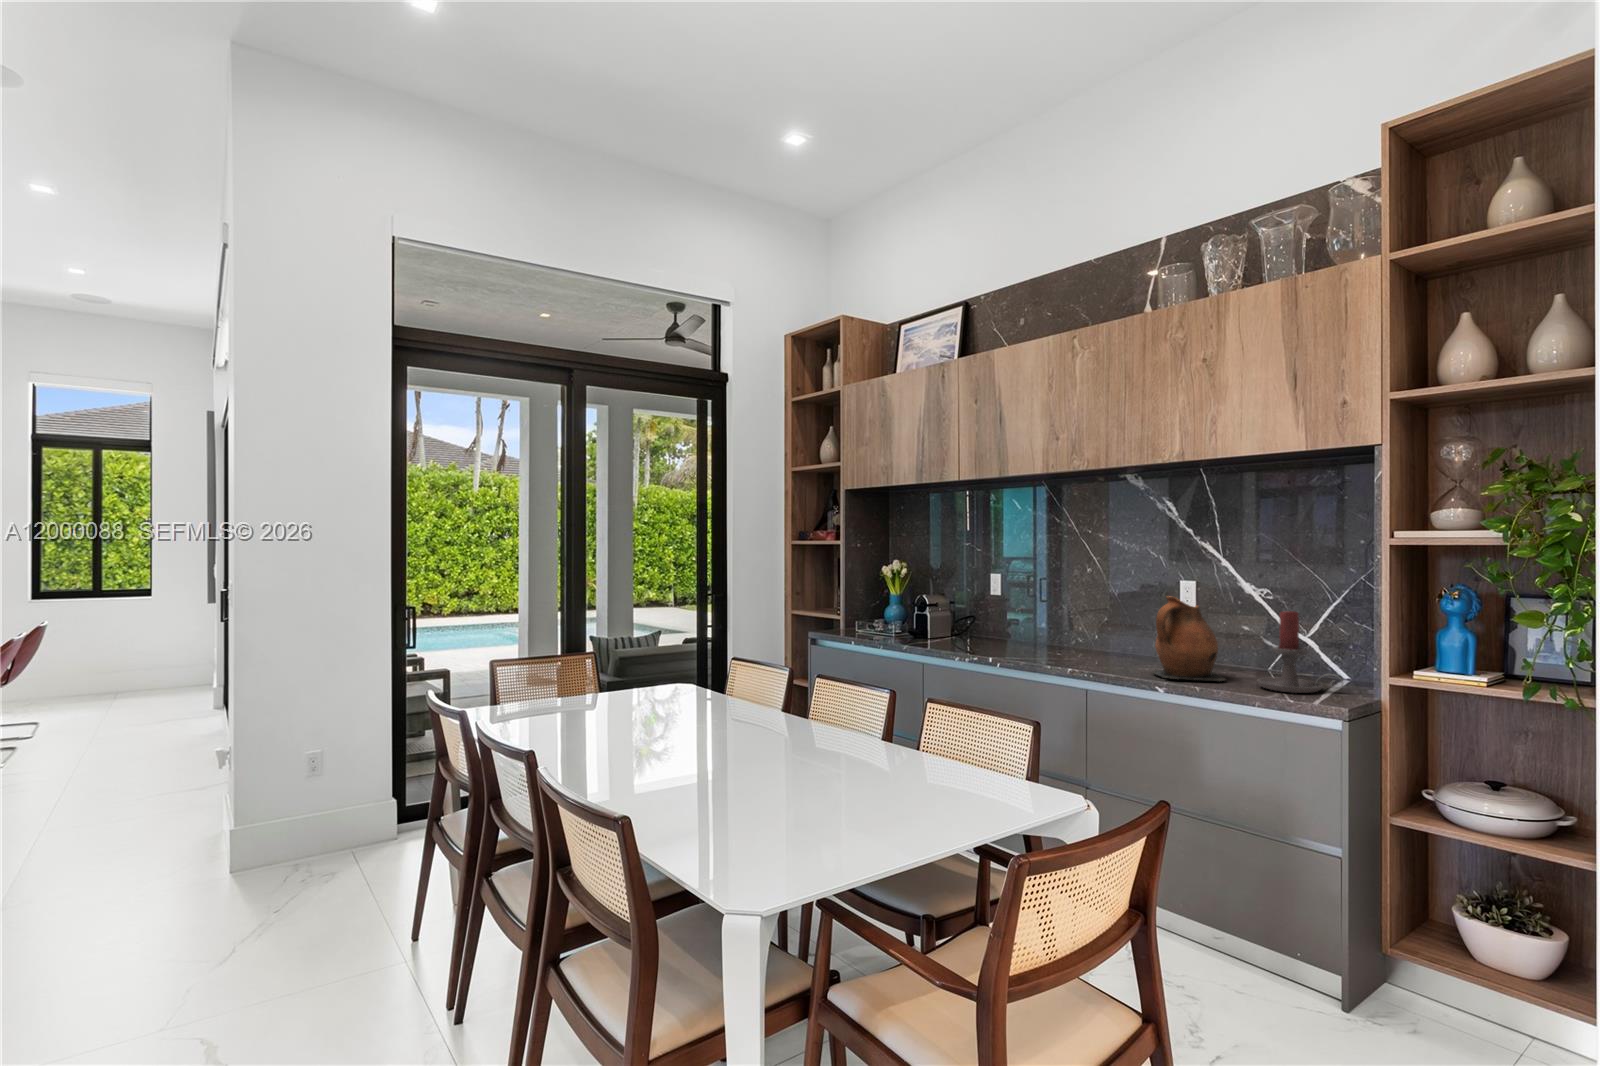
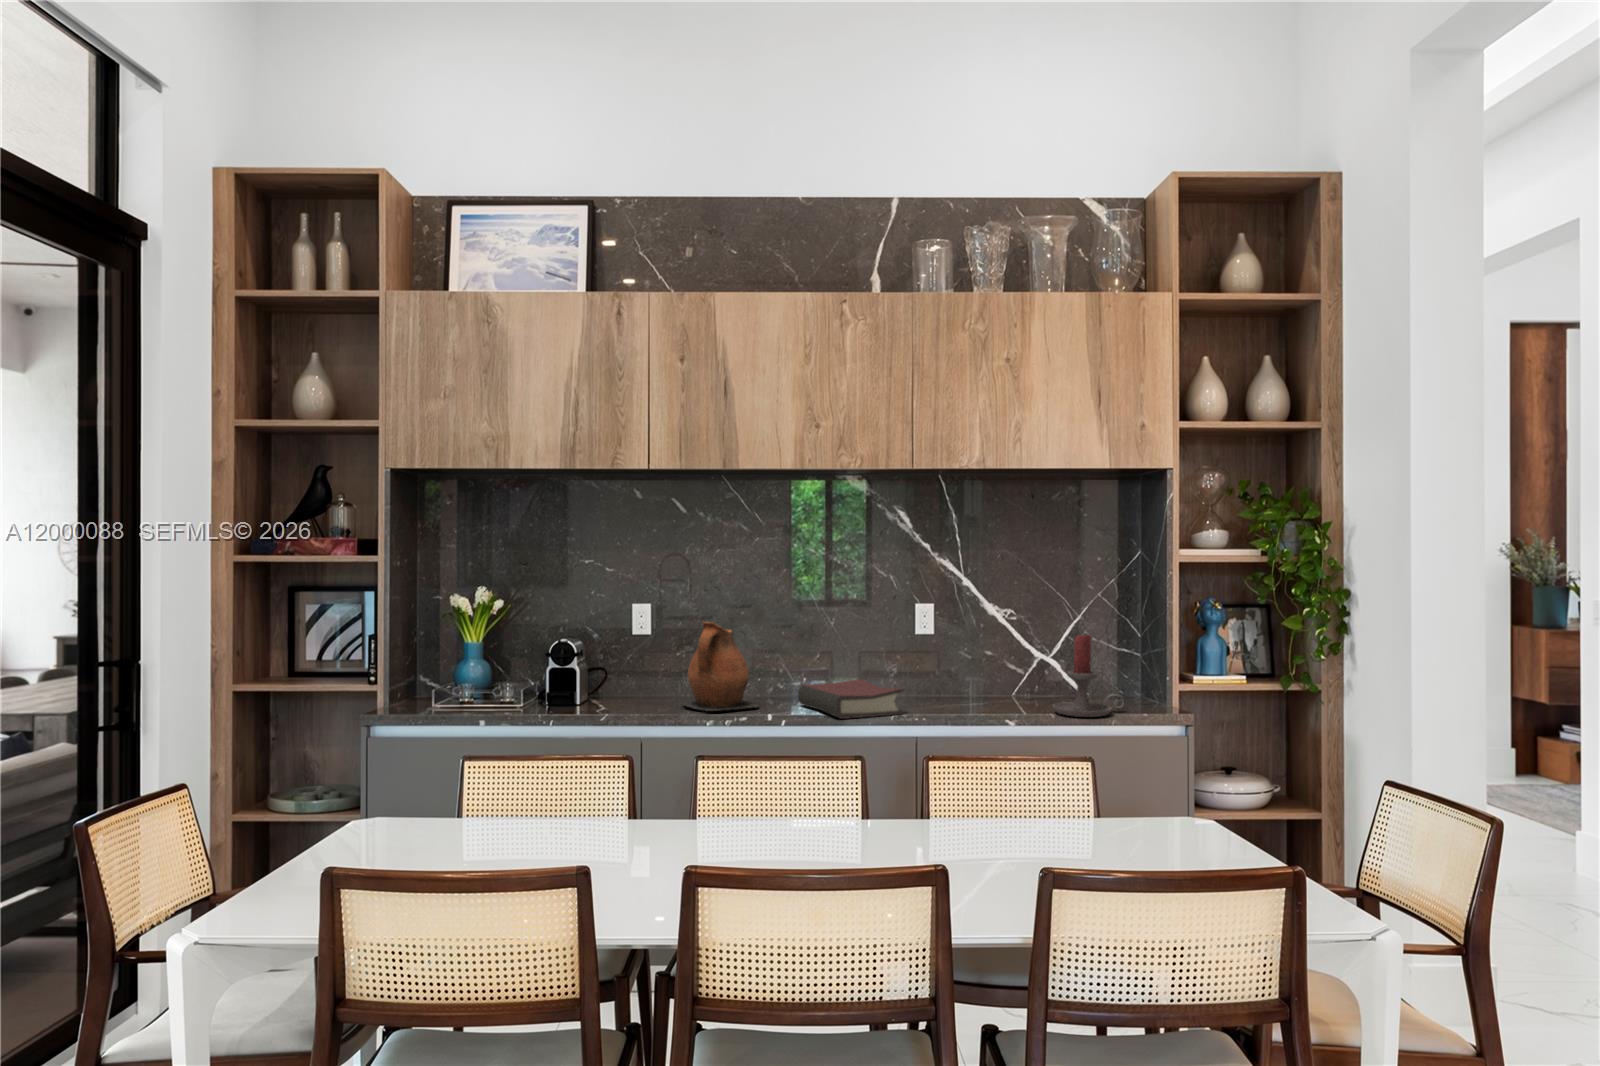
ceramic pitcher: present [1154,596,1225,682] -> present [682,622,759,711]
hardback book: none [1052,641,1119,670] -> present [798,679,903,719]

